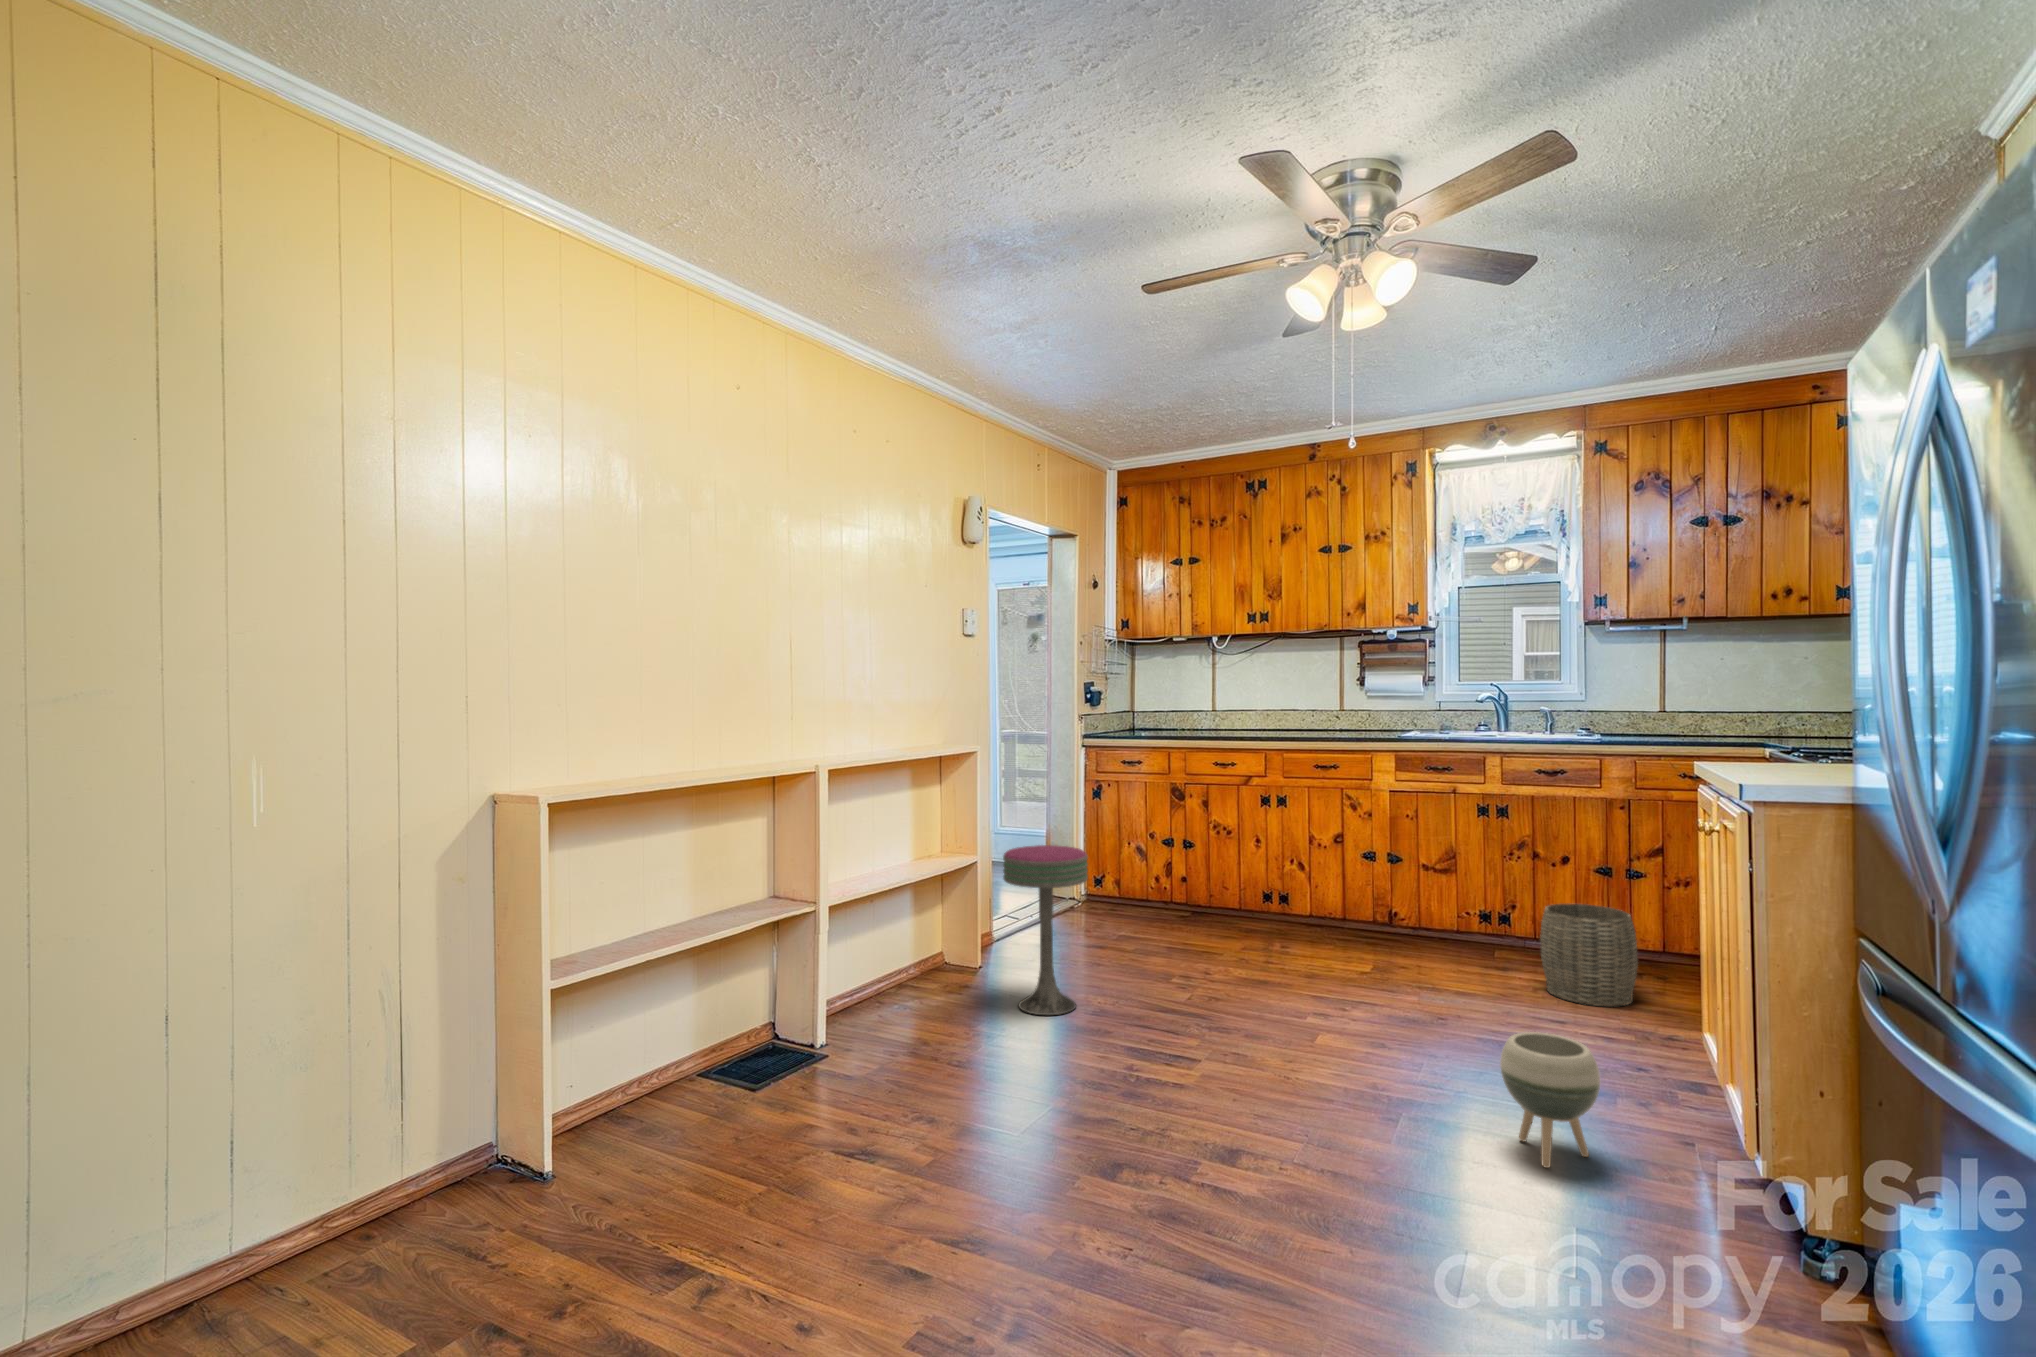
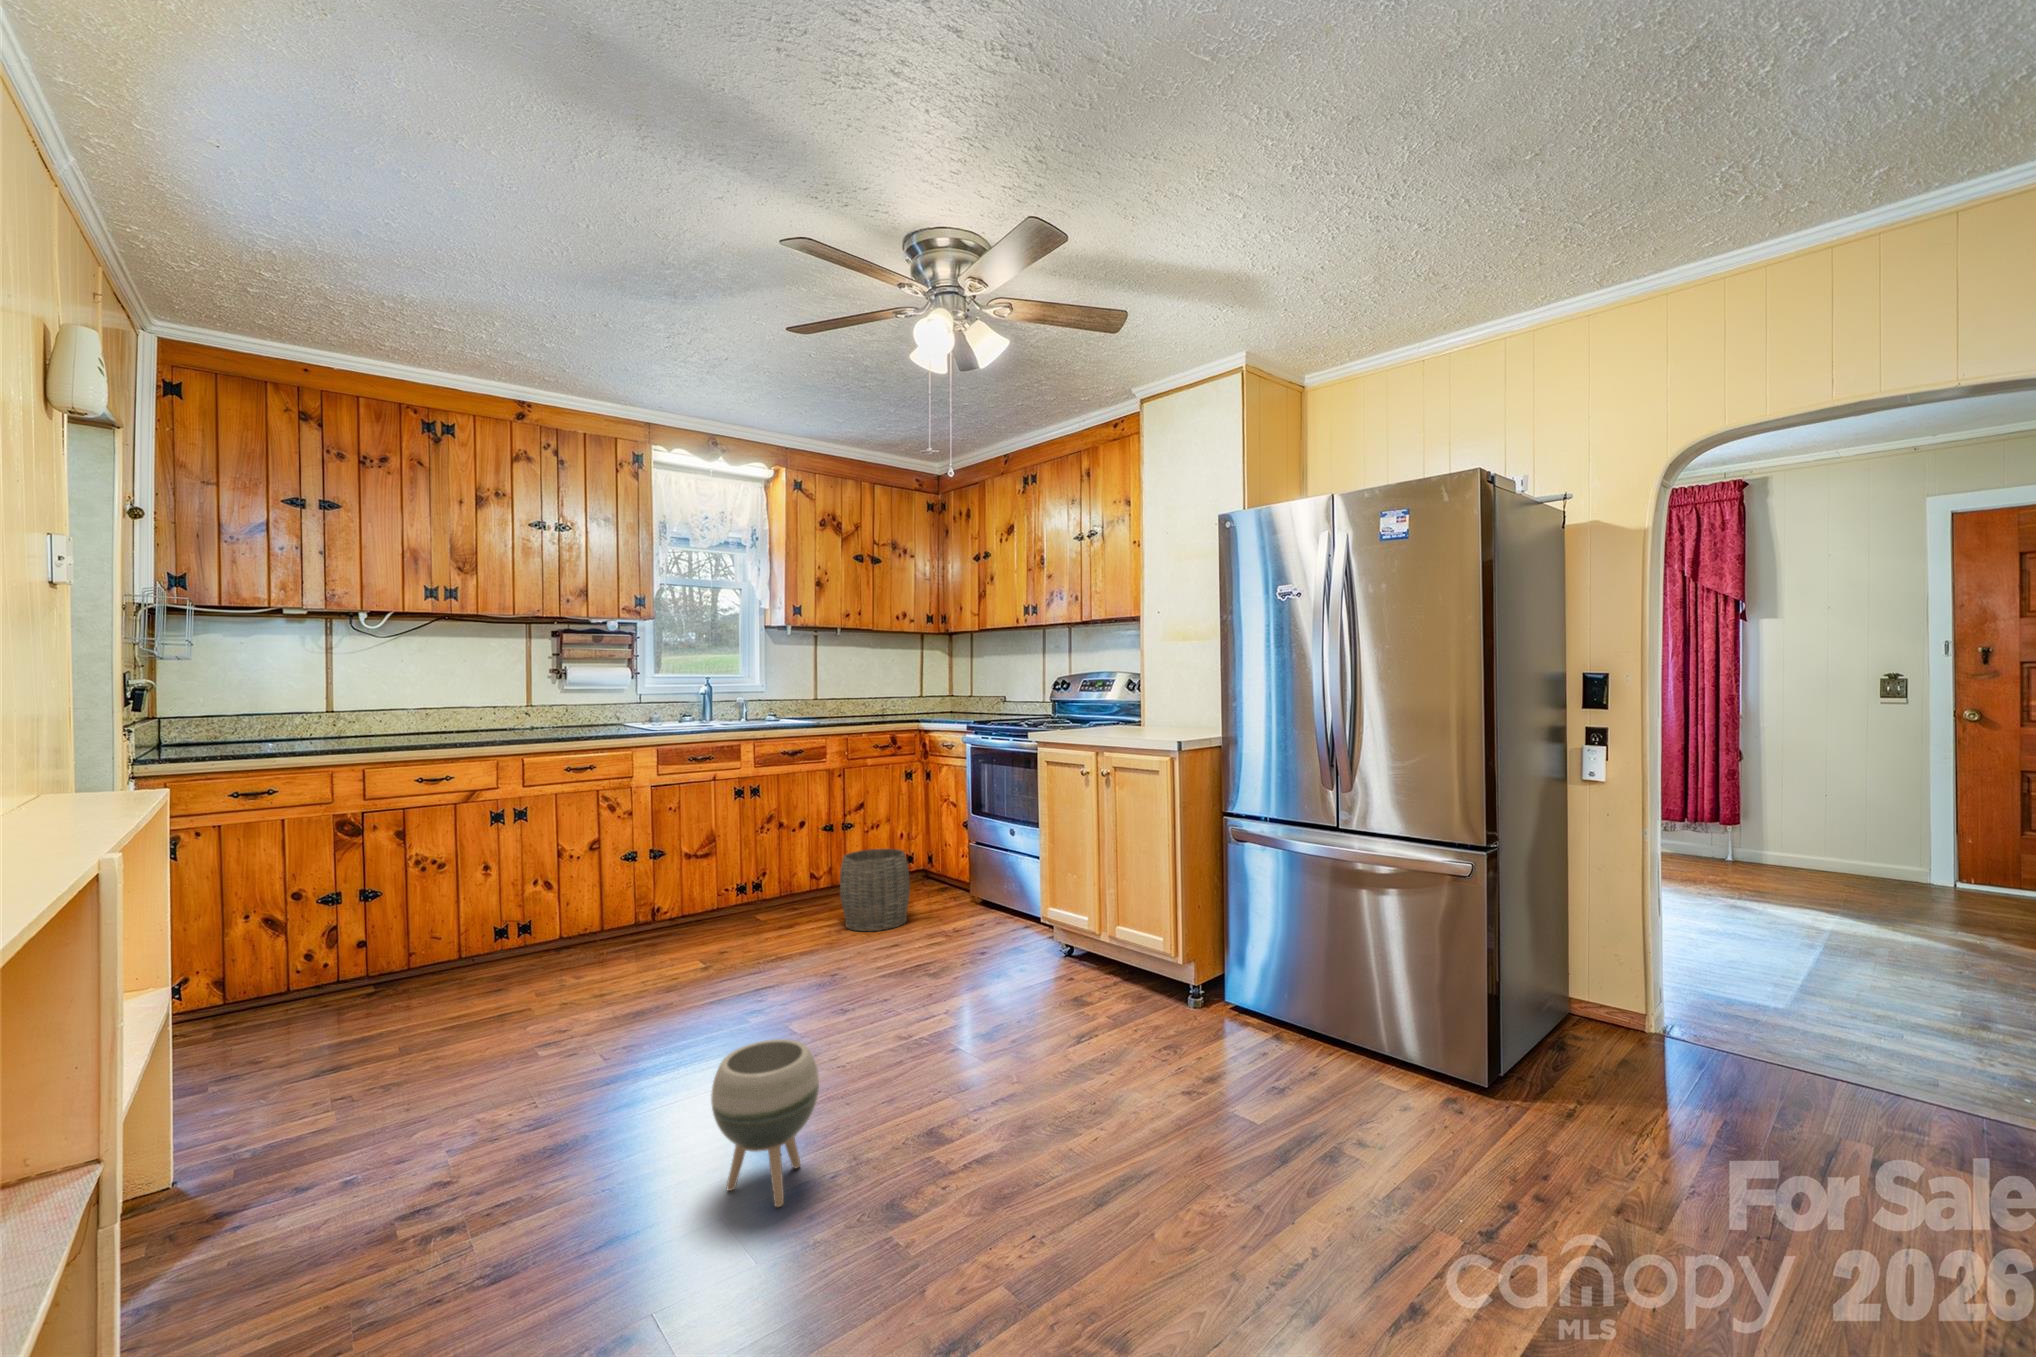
bar stool: present [1003,845,1088,1015] -> none [300,905,483,1218]
planter: present [1500,1032,1600,1168] -> present [711,1039,819,1207]

